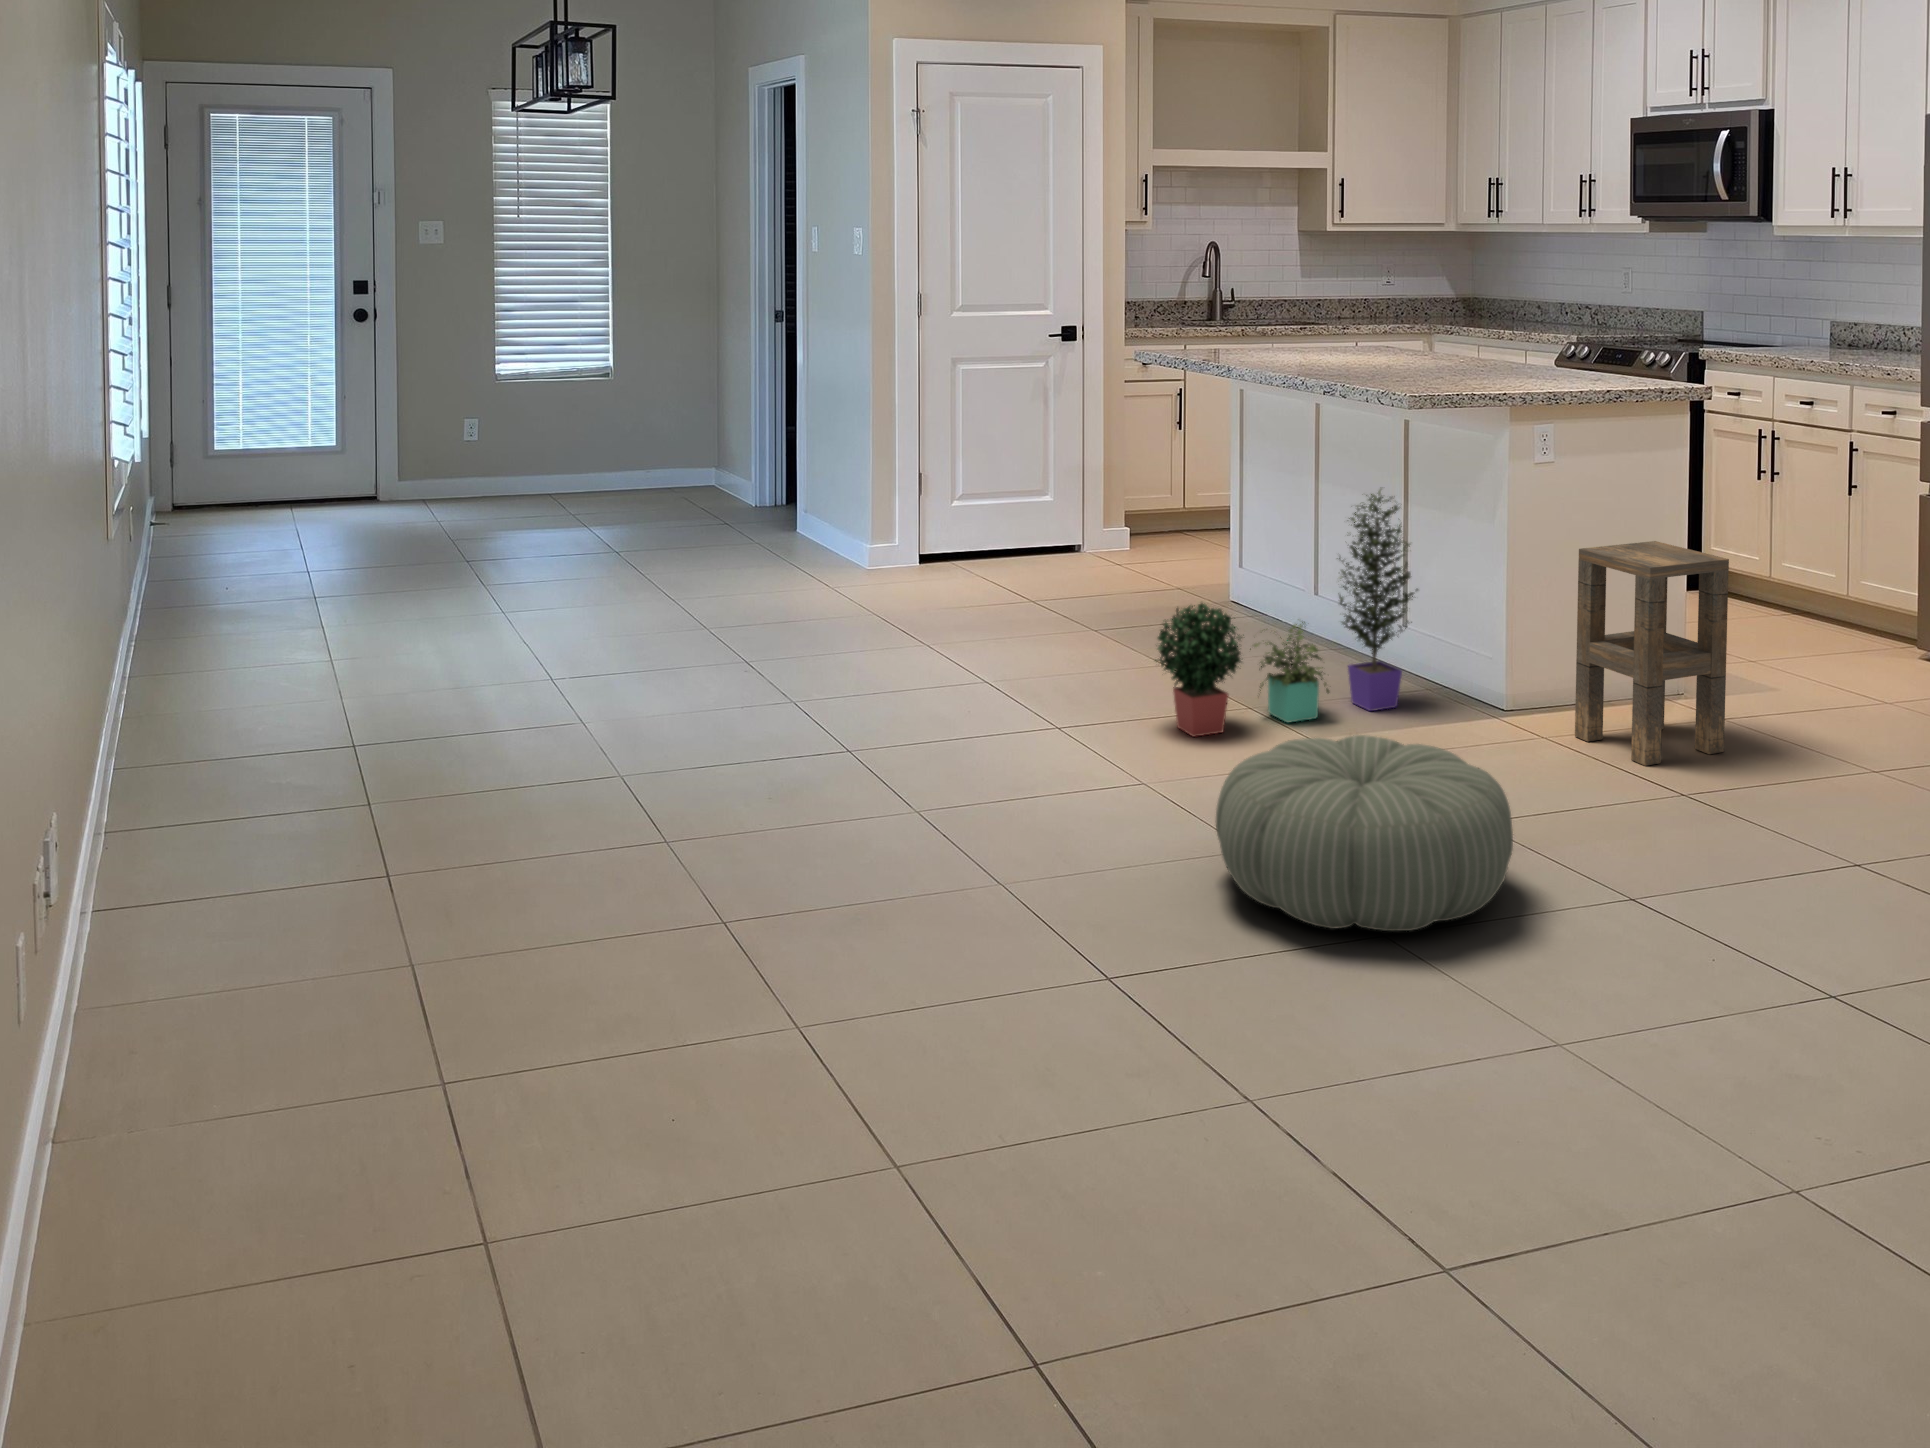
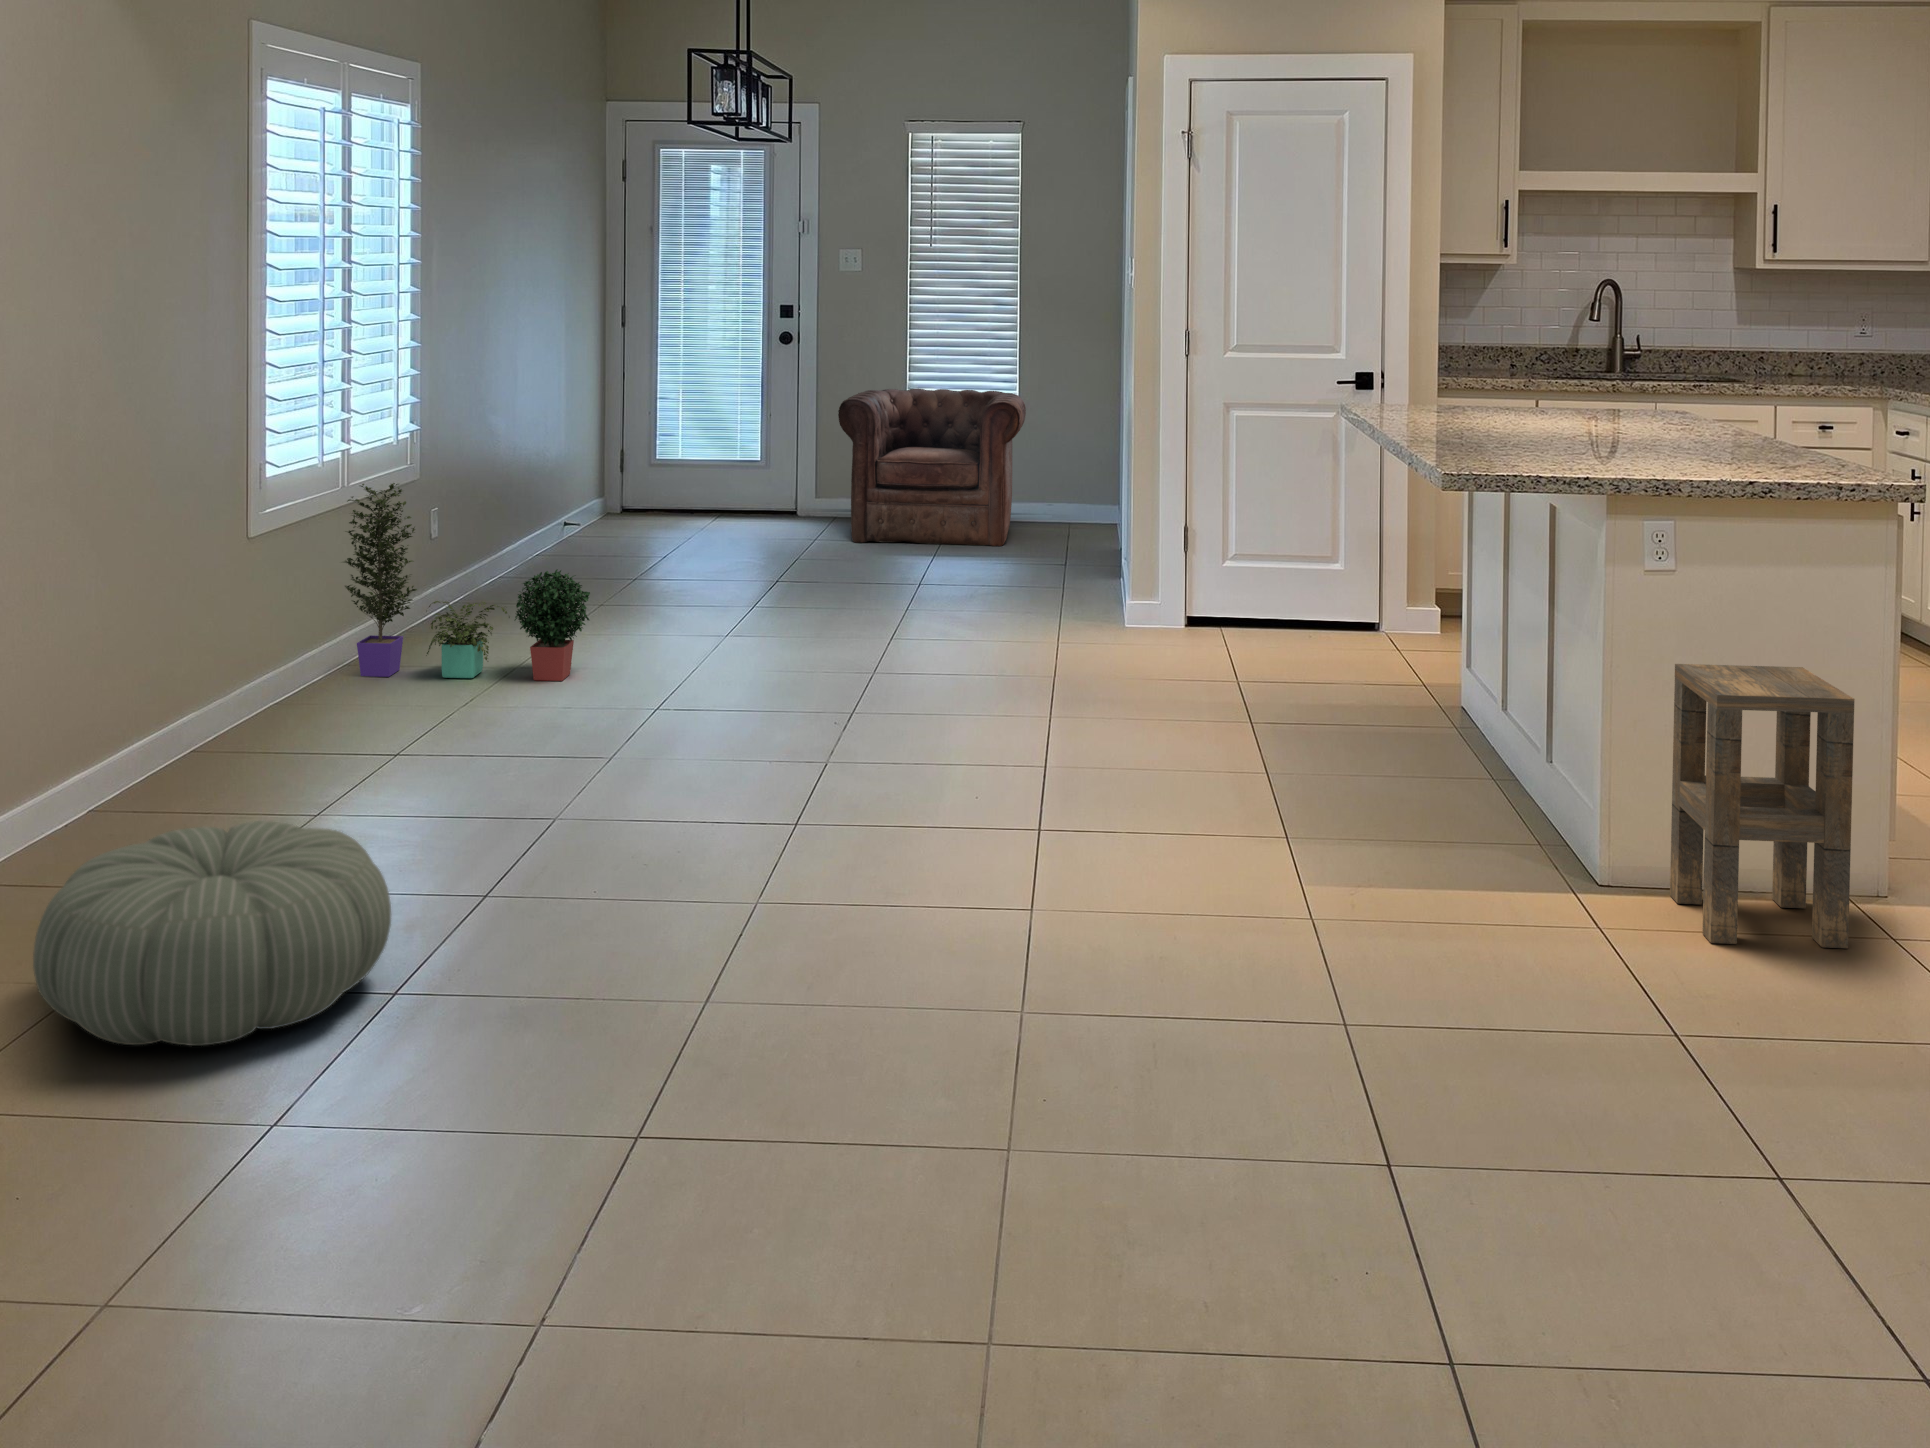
armchair: none [446,363,657,532] -> present [838,388,1026,546]
potted plant: present [1157,489,1418,737] -> present [343,483,590,681]
pouf: present [1216,735,1513,931] -> present [33,821,391,1046]

